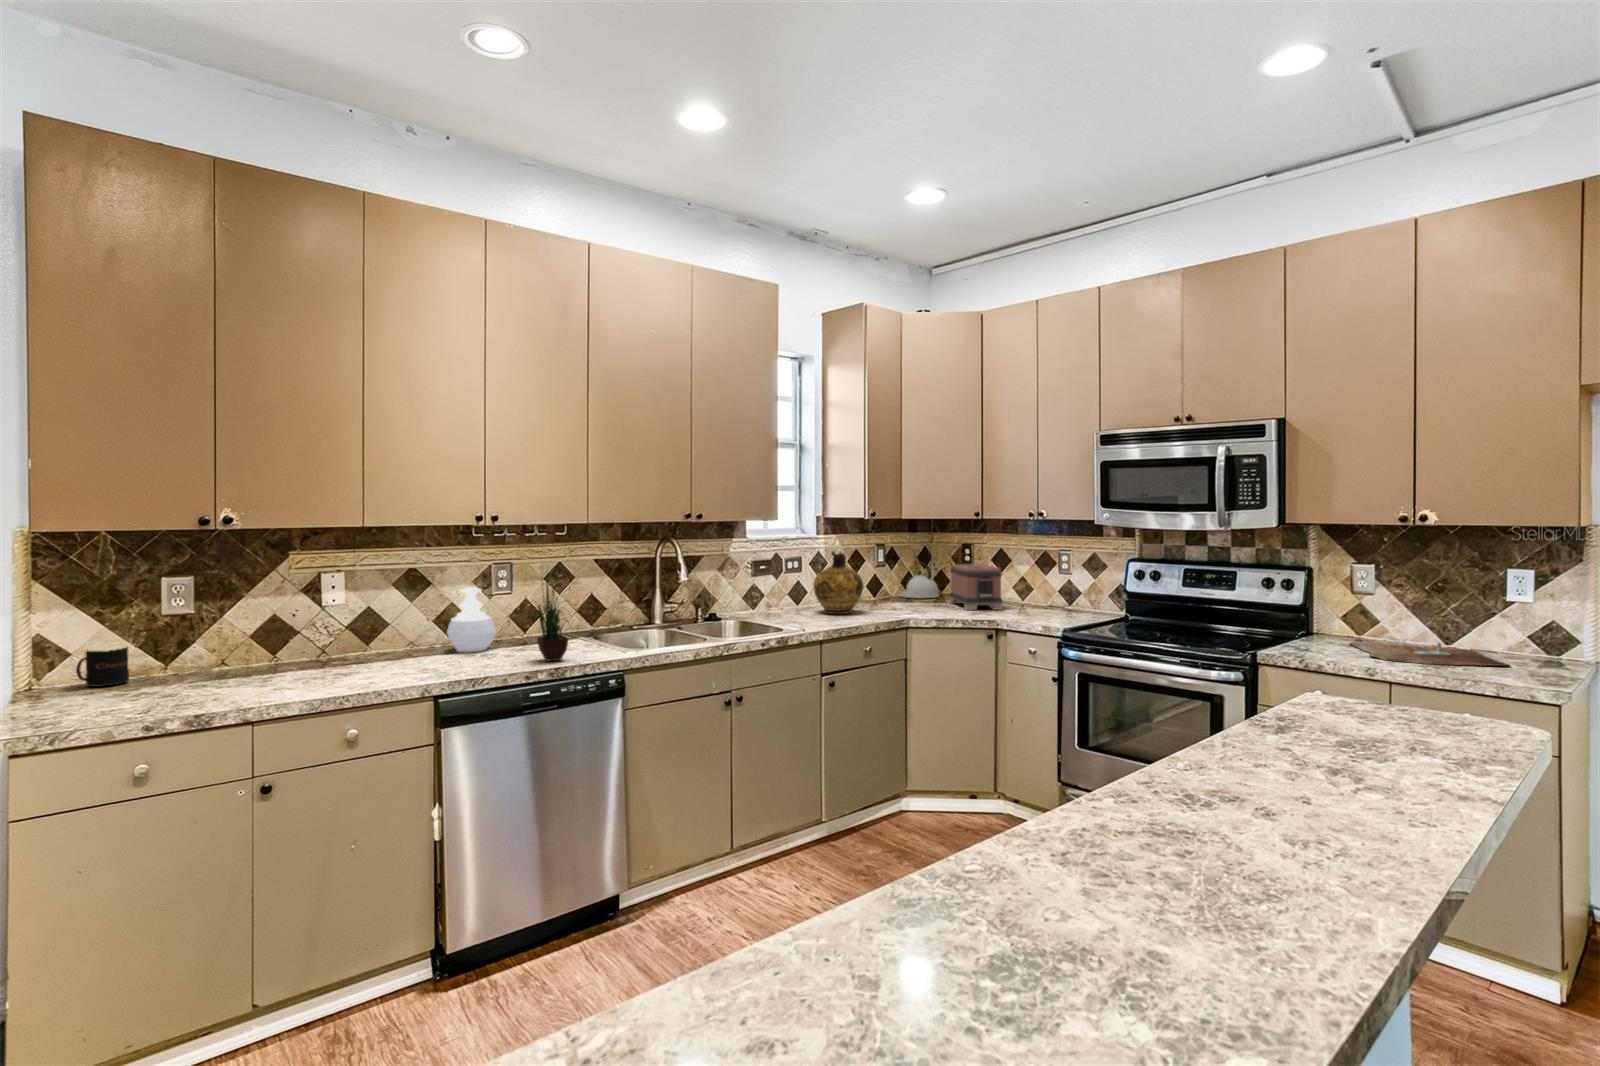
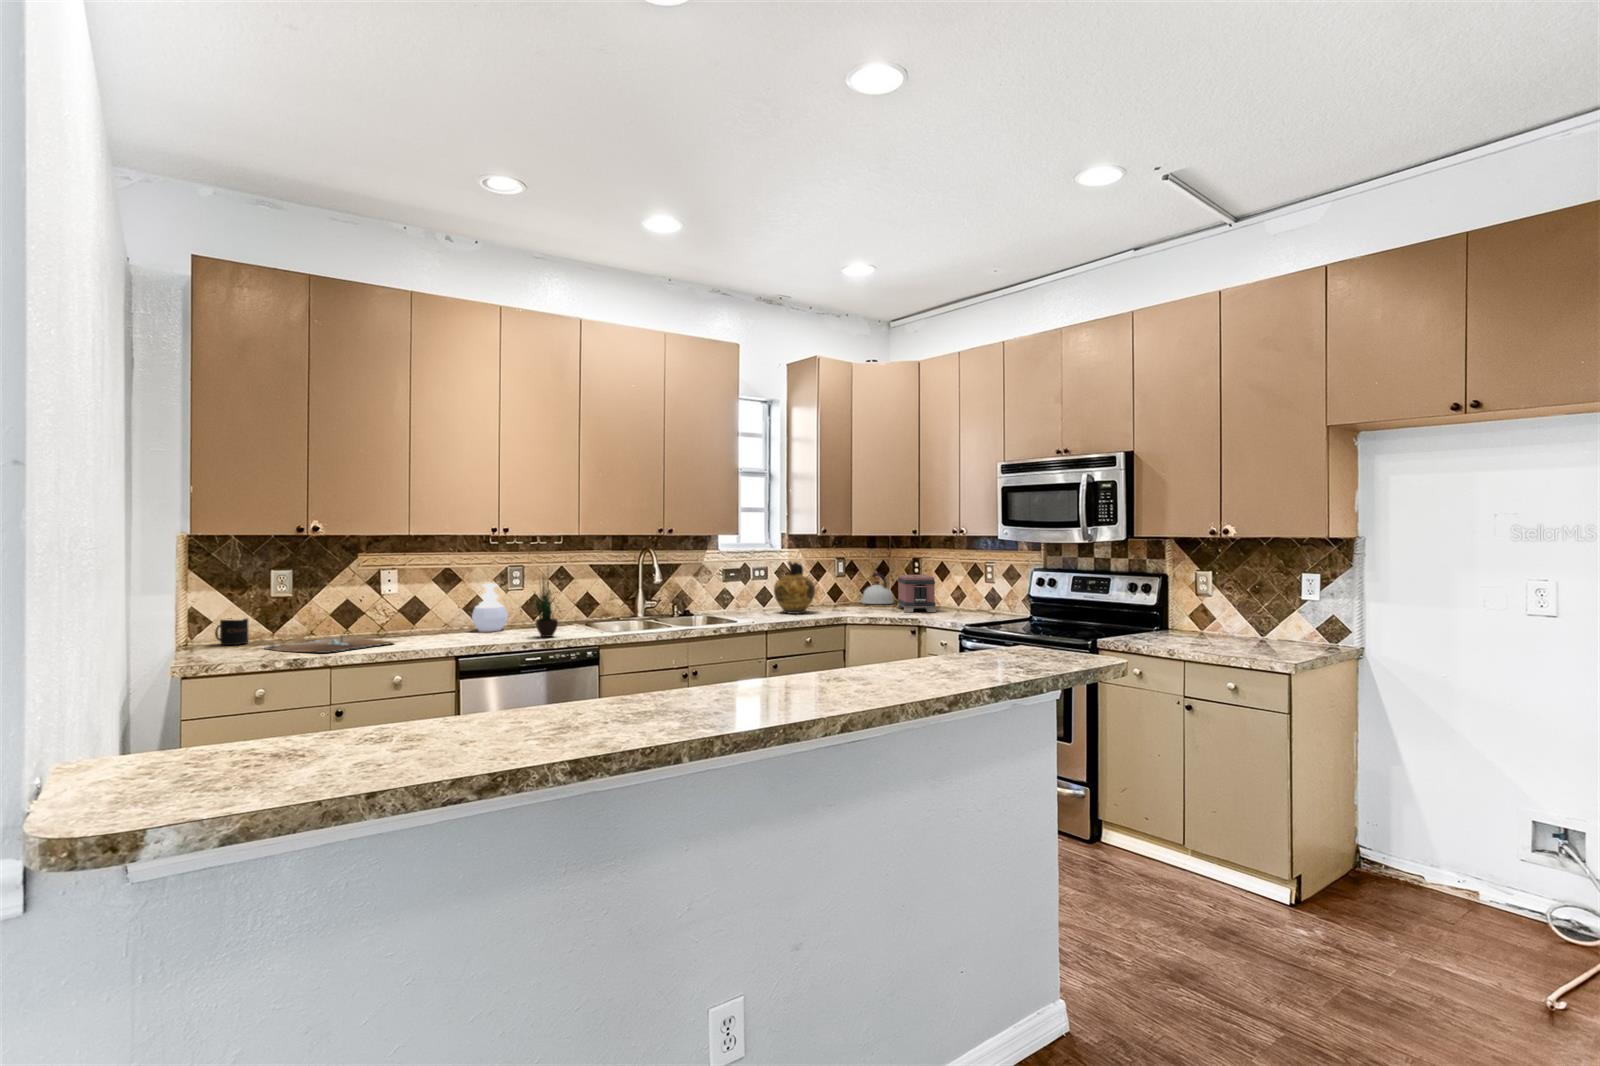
cutting board: present [1351,642,1509,666] -> present [265,635,393,653]

